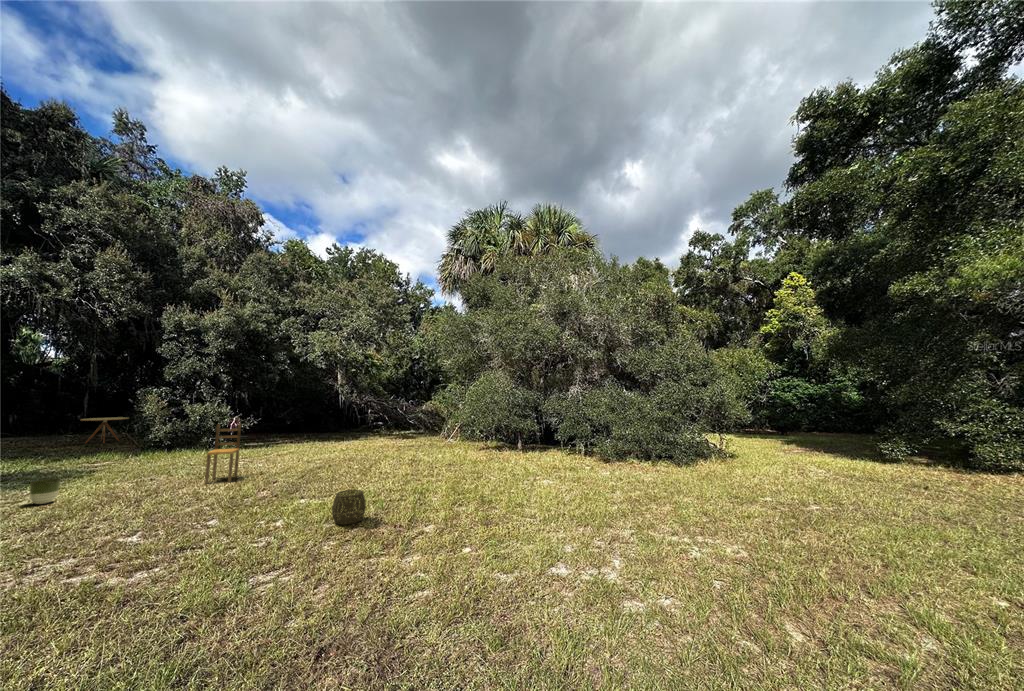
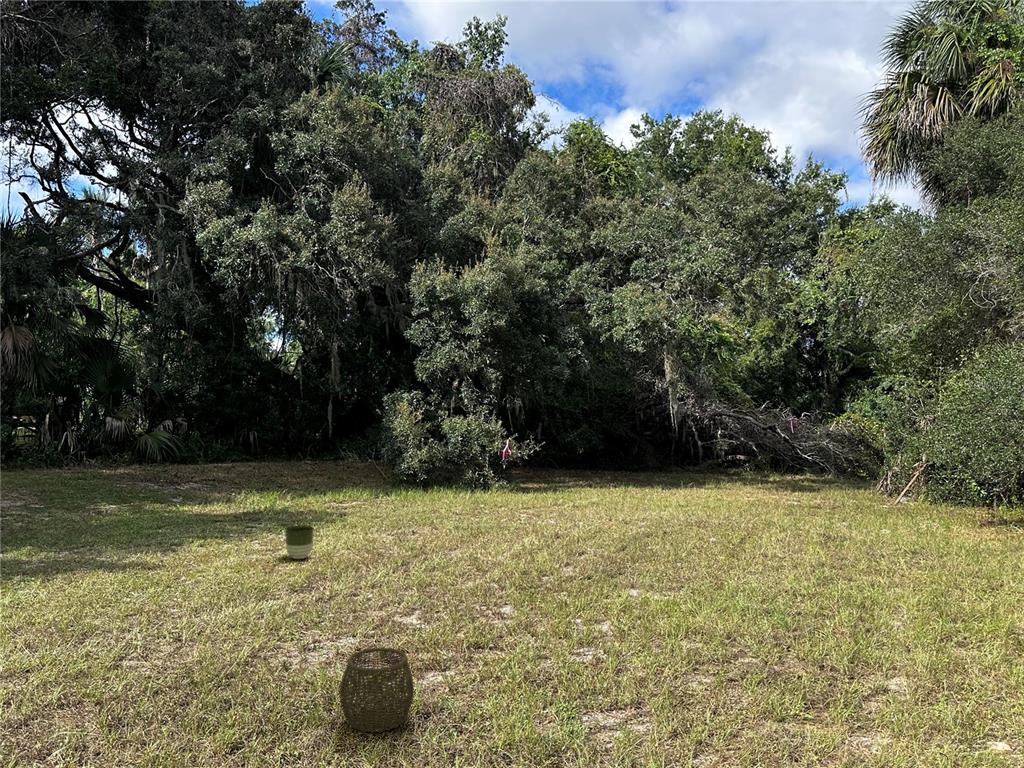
round table: present [81,417,128,443] -> none [334,428,383,465]
chair: present [205,424,241,484] -> none [476,460,521,559]
woven basket: present [332,490,366,525] -> present [340,648,414,733]

